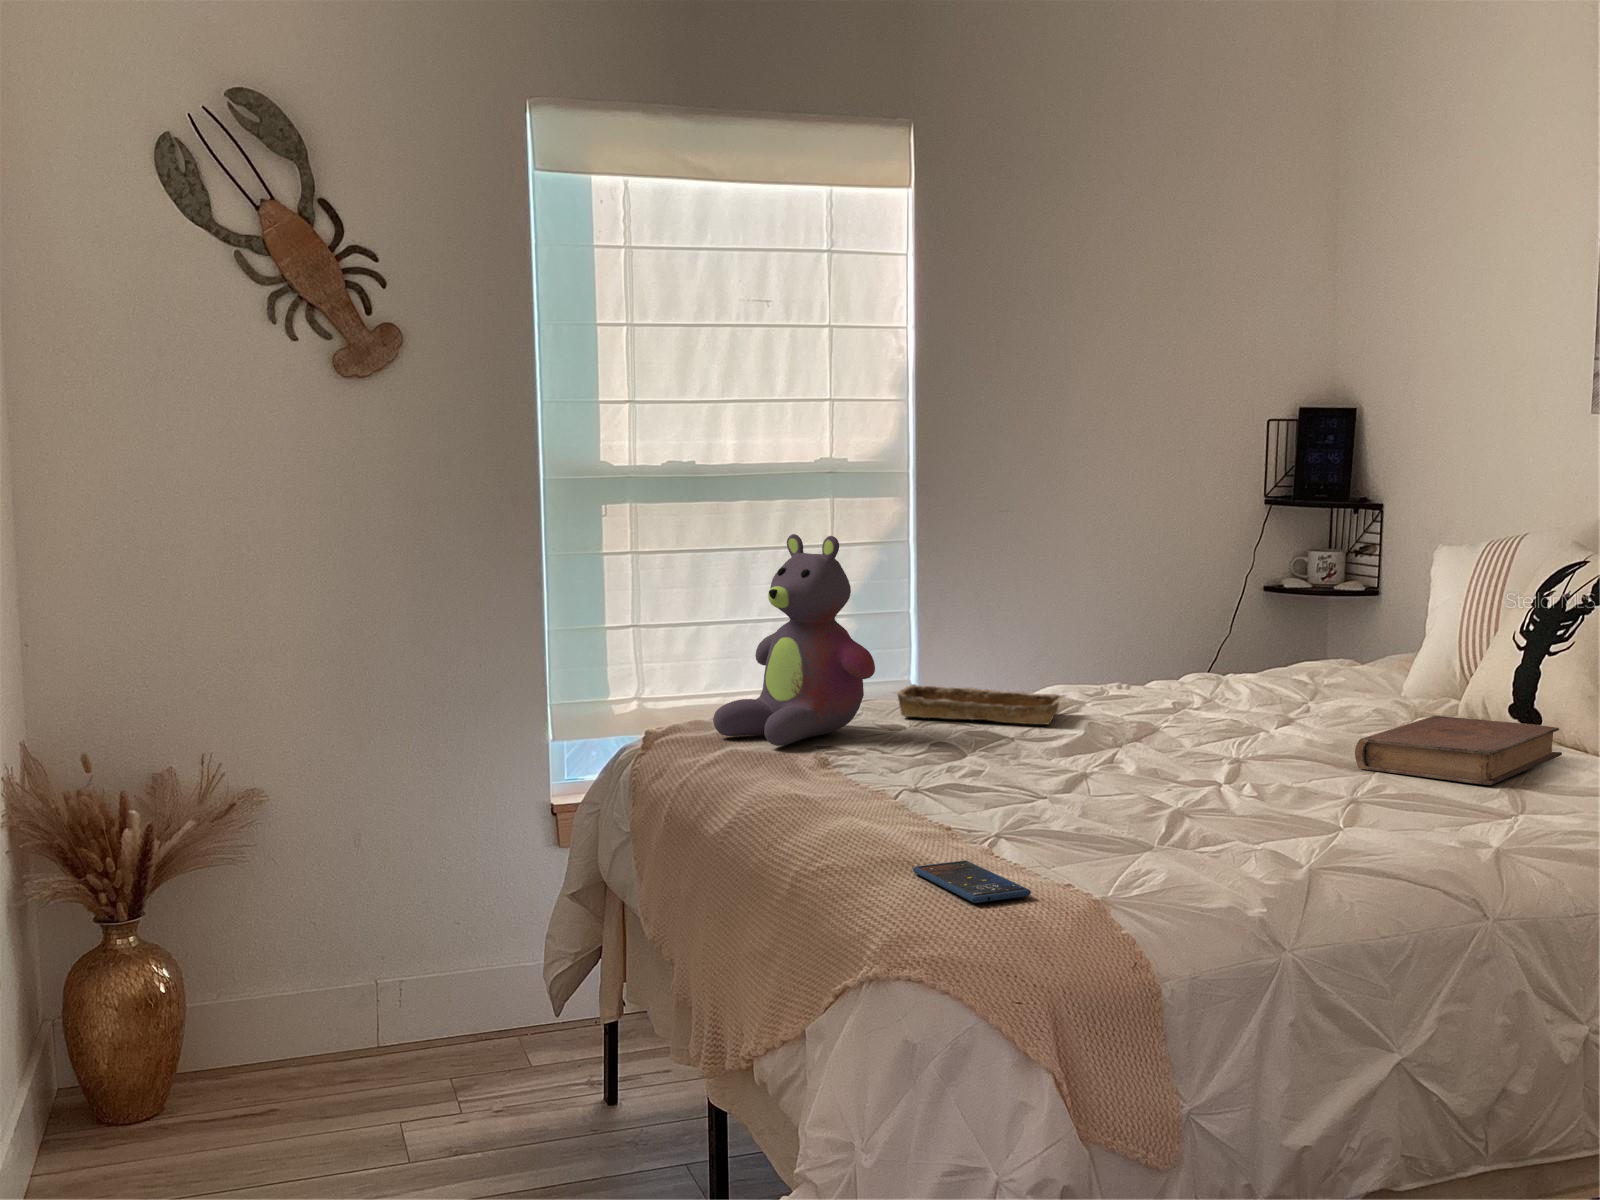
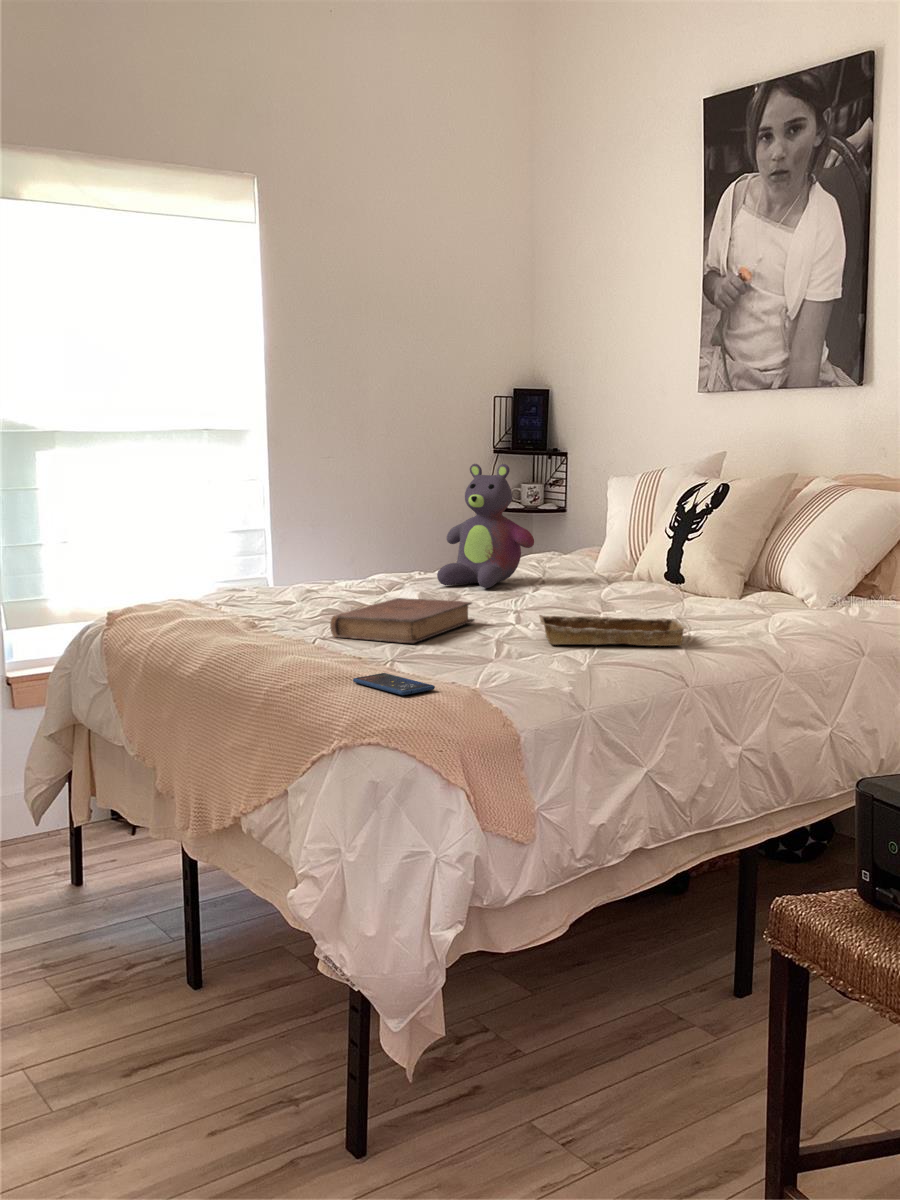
stuffed bear: present [713,534,875,746] -> present [437,464,534,588]
tray: present [897,684,1065,725] -> present [539,615,686,646]
book: present [1355,716,1562,785] -> present [330,598,474,643]

